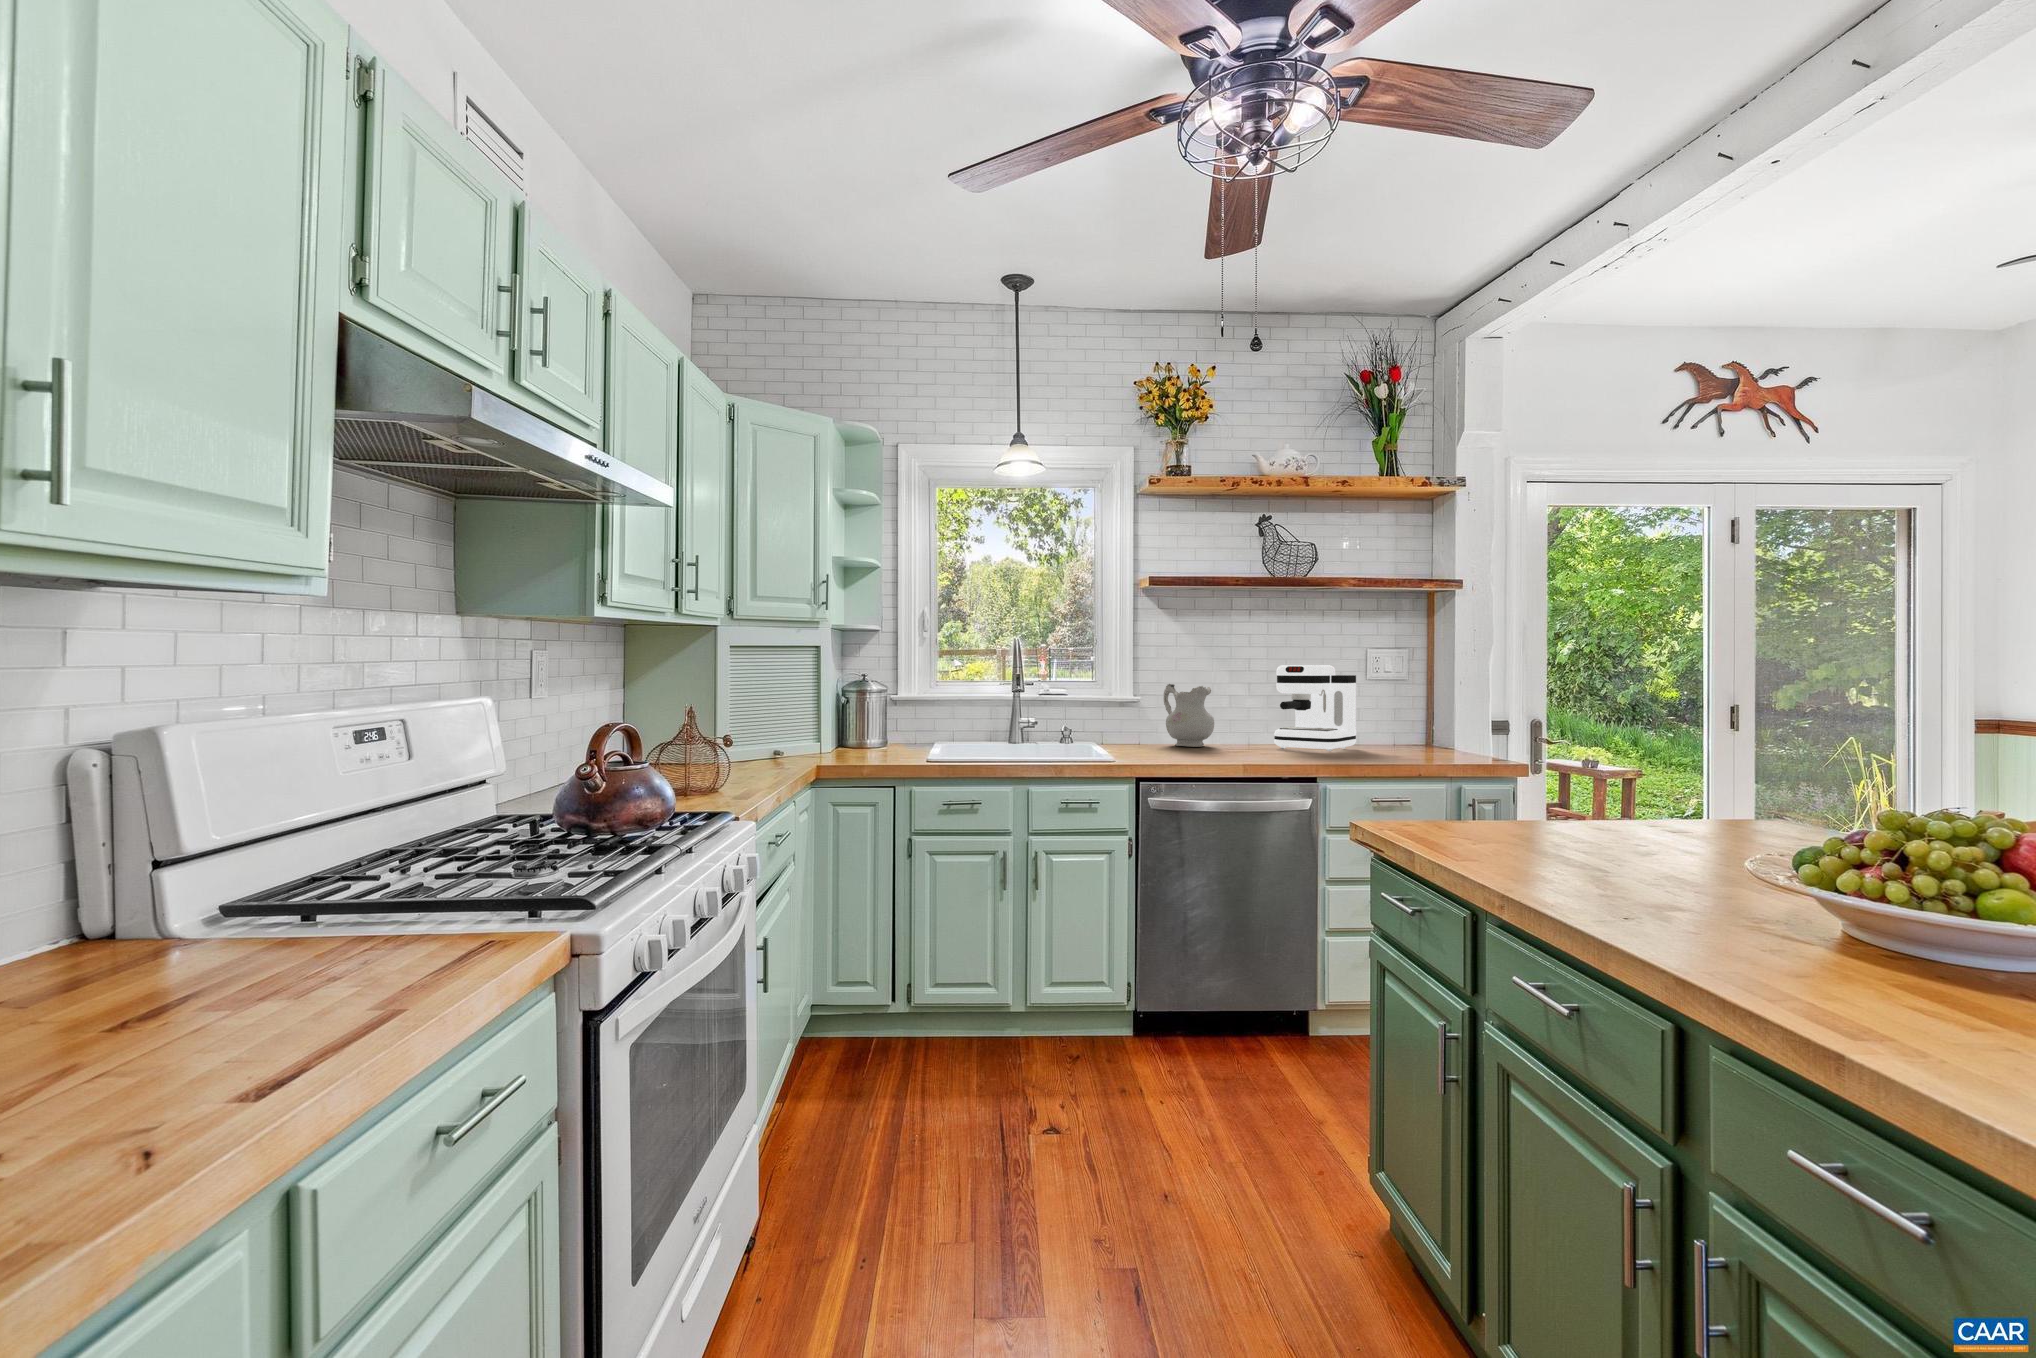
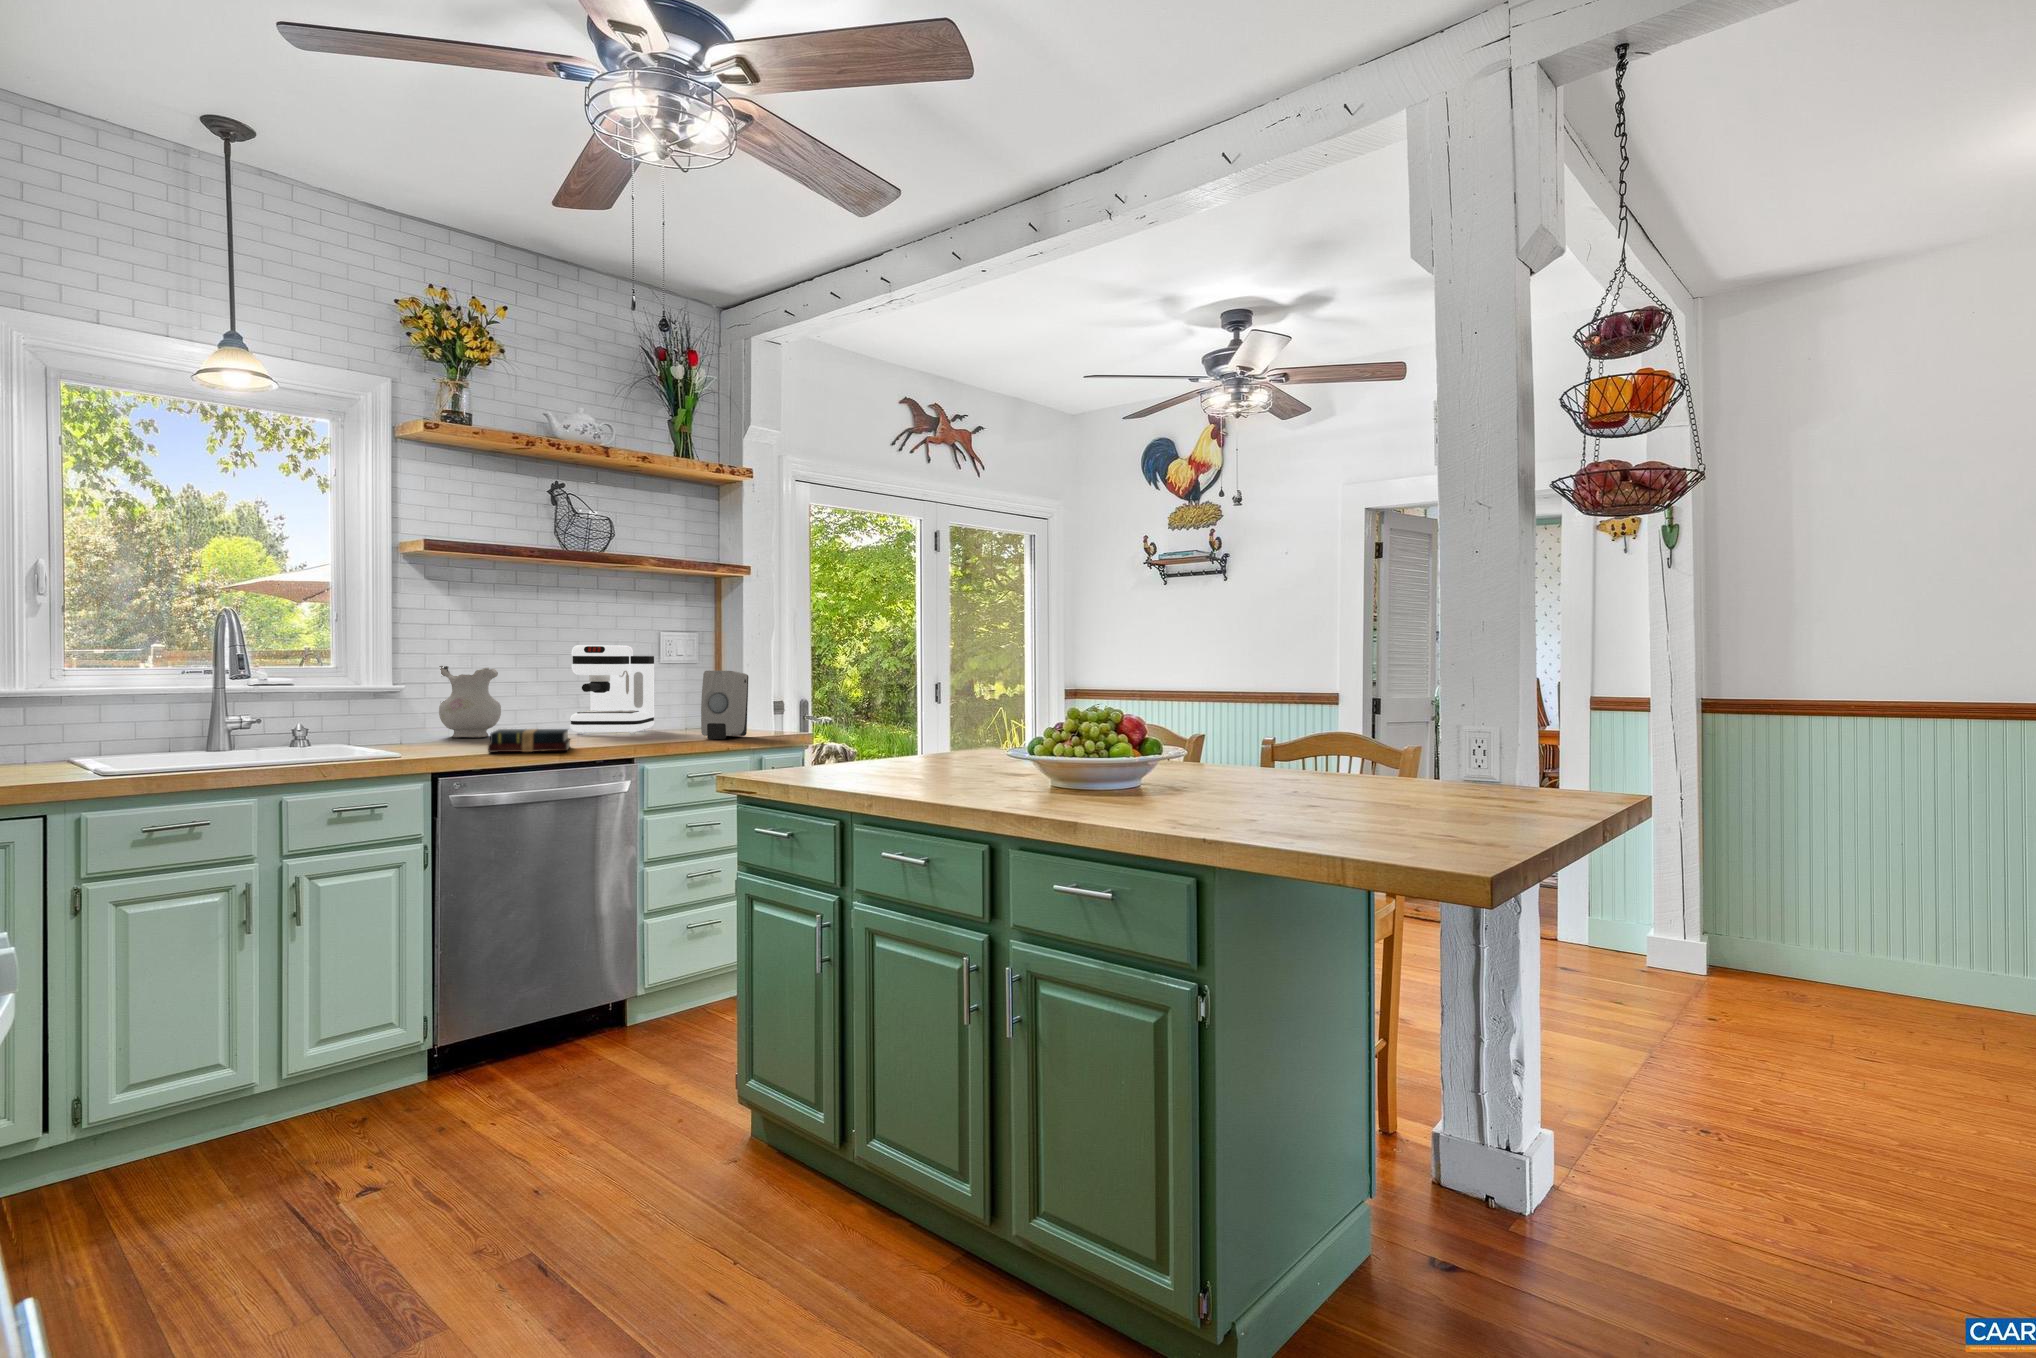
soap dispenser: none [1392,691,1447,762] -> present [701,671,749,739]
hardback book: none [1183,741,1258,765] -> present [488,729,570,752]

